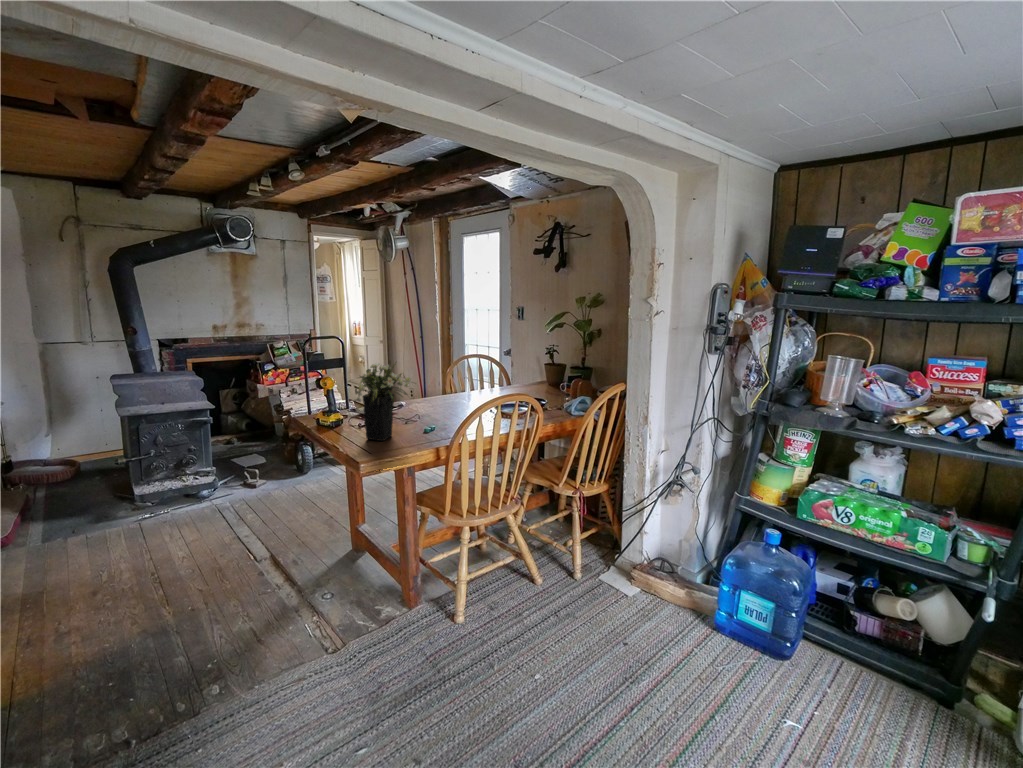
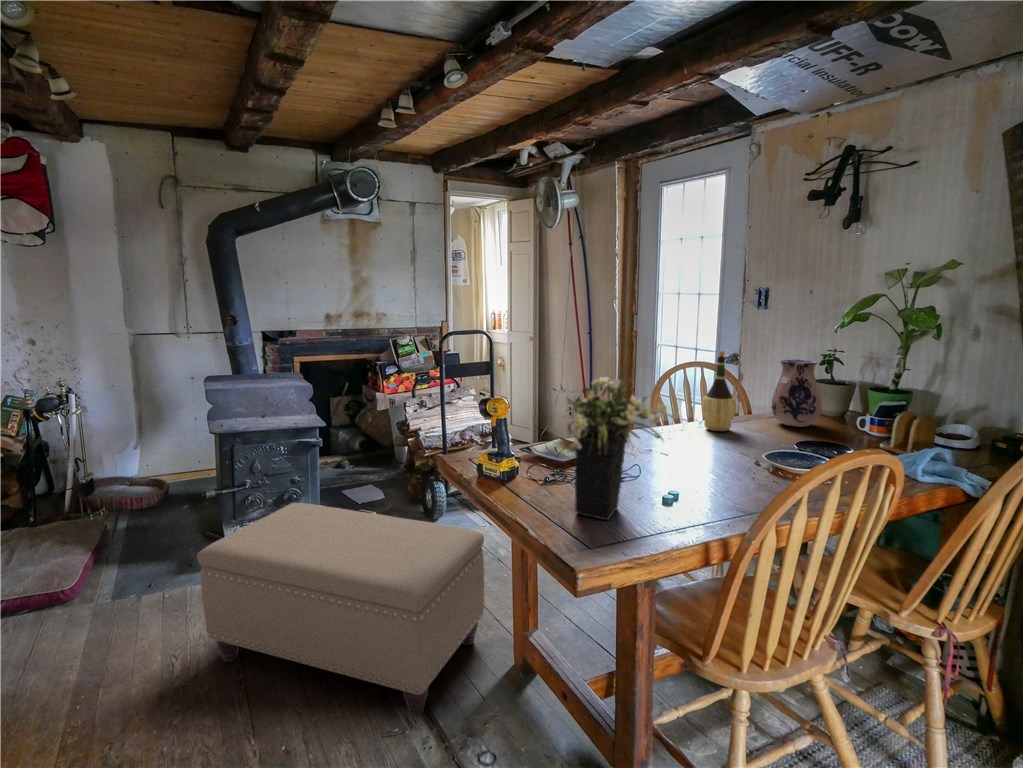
wine bottle: none [466,348,485,396] -> present [702,351,736,431]
ceramic pitcher: none [510,352,537,392] -> present [771,359,822,427]
ottoman: none [119,460,332,579] -> present [197,503,484,716]

